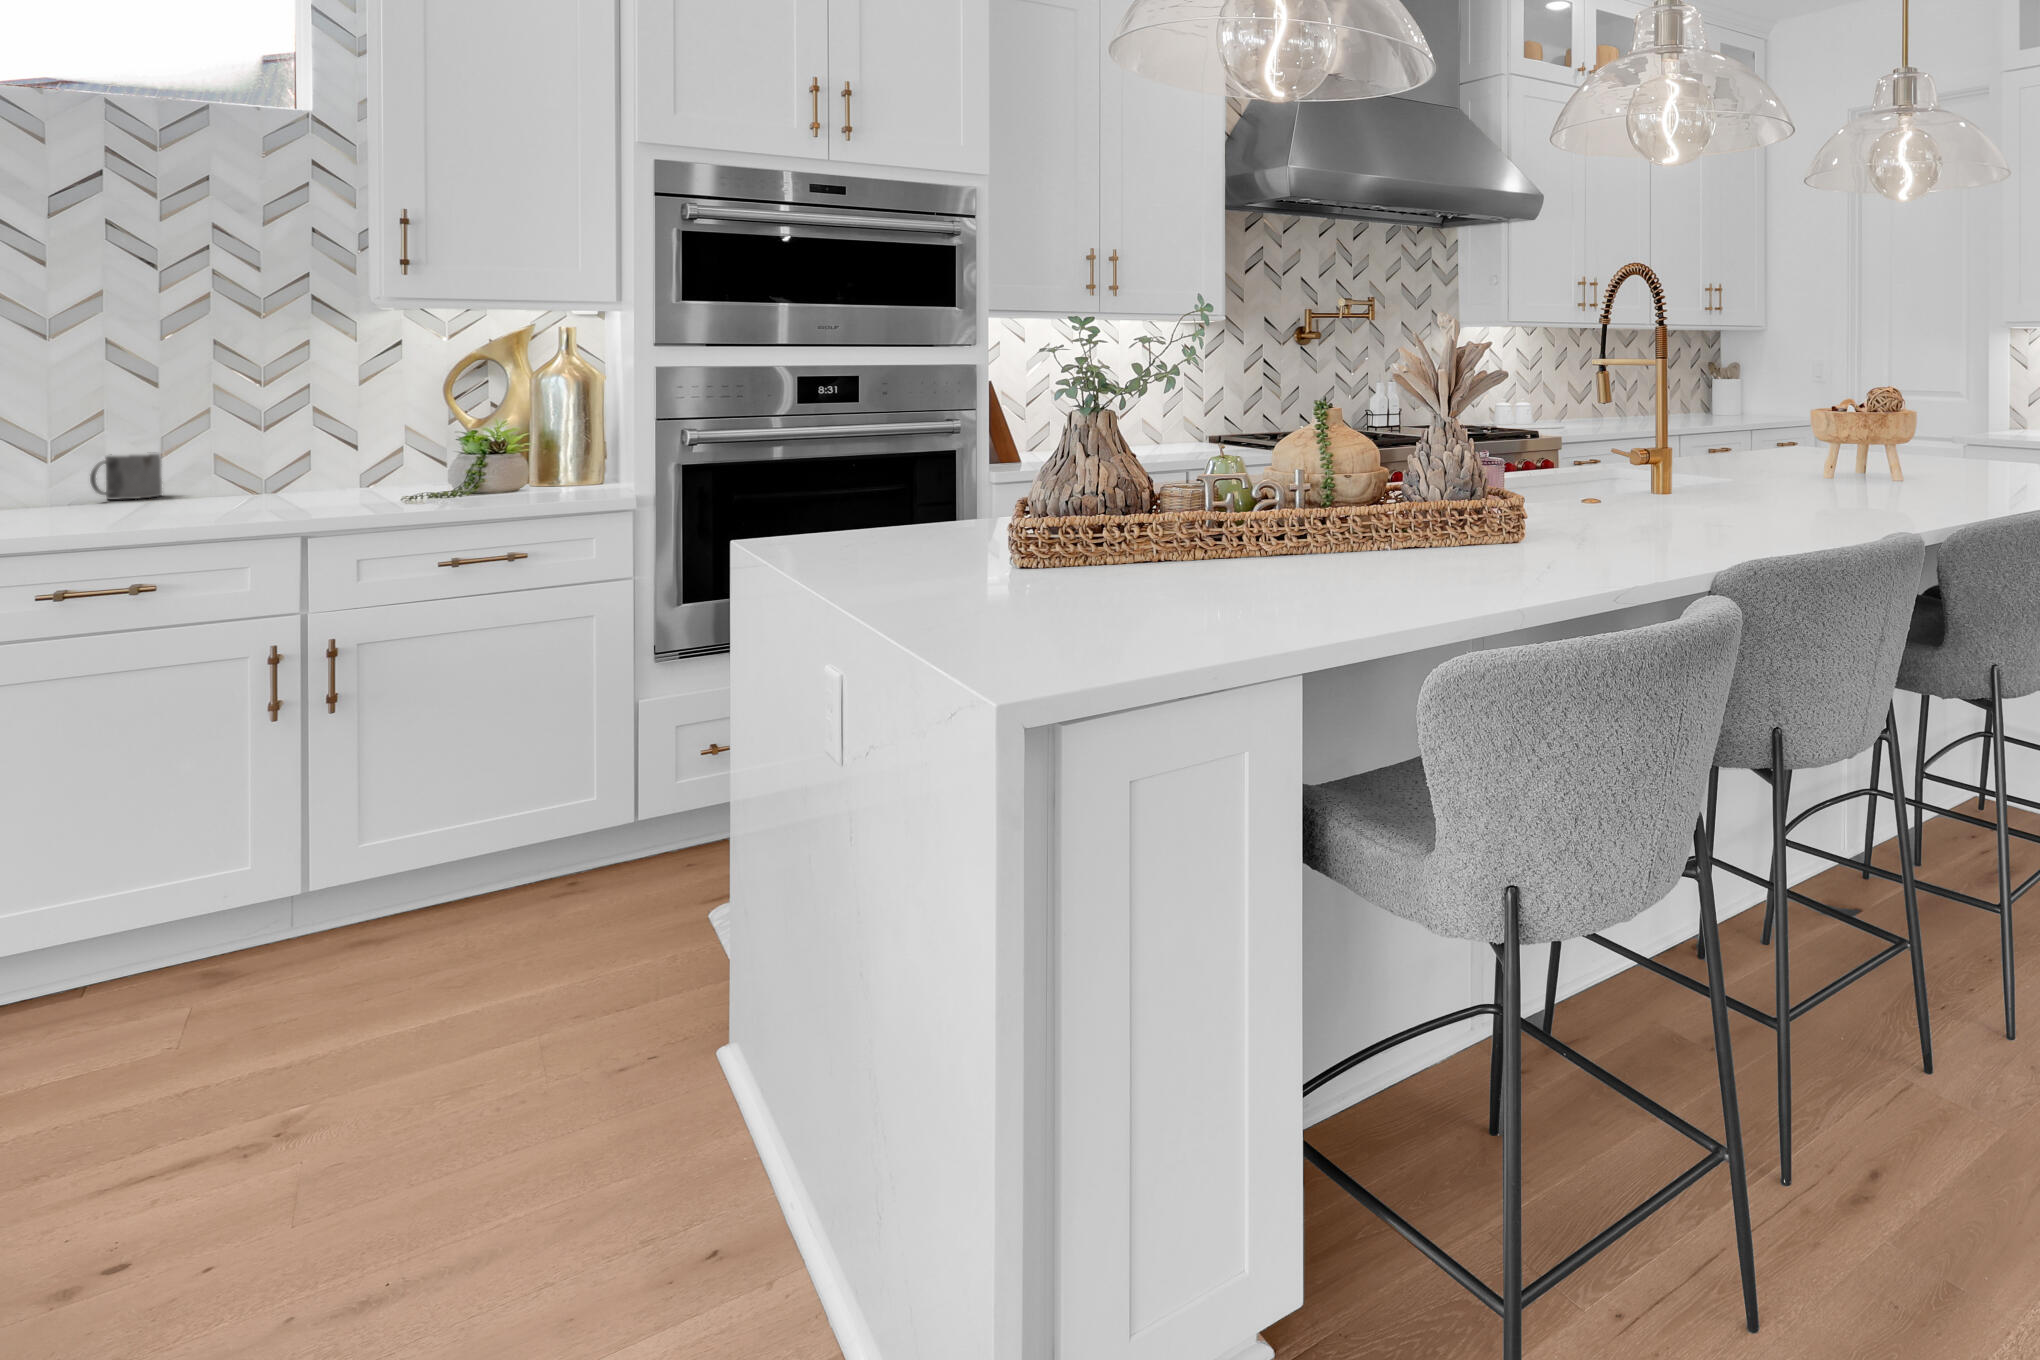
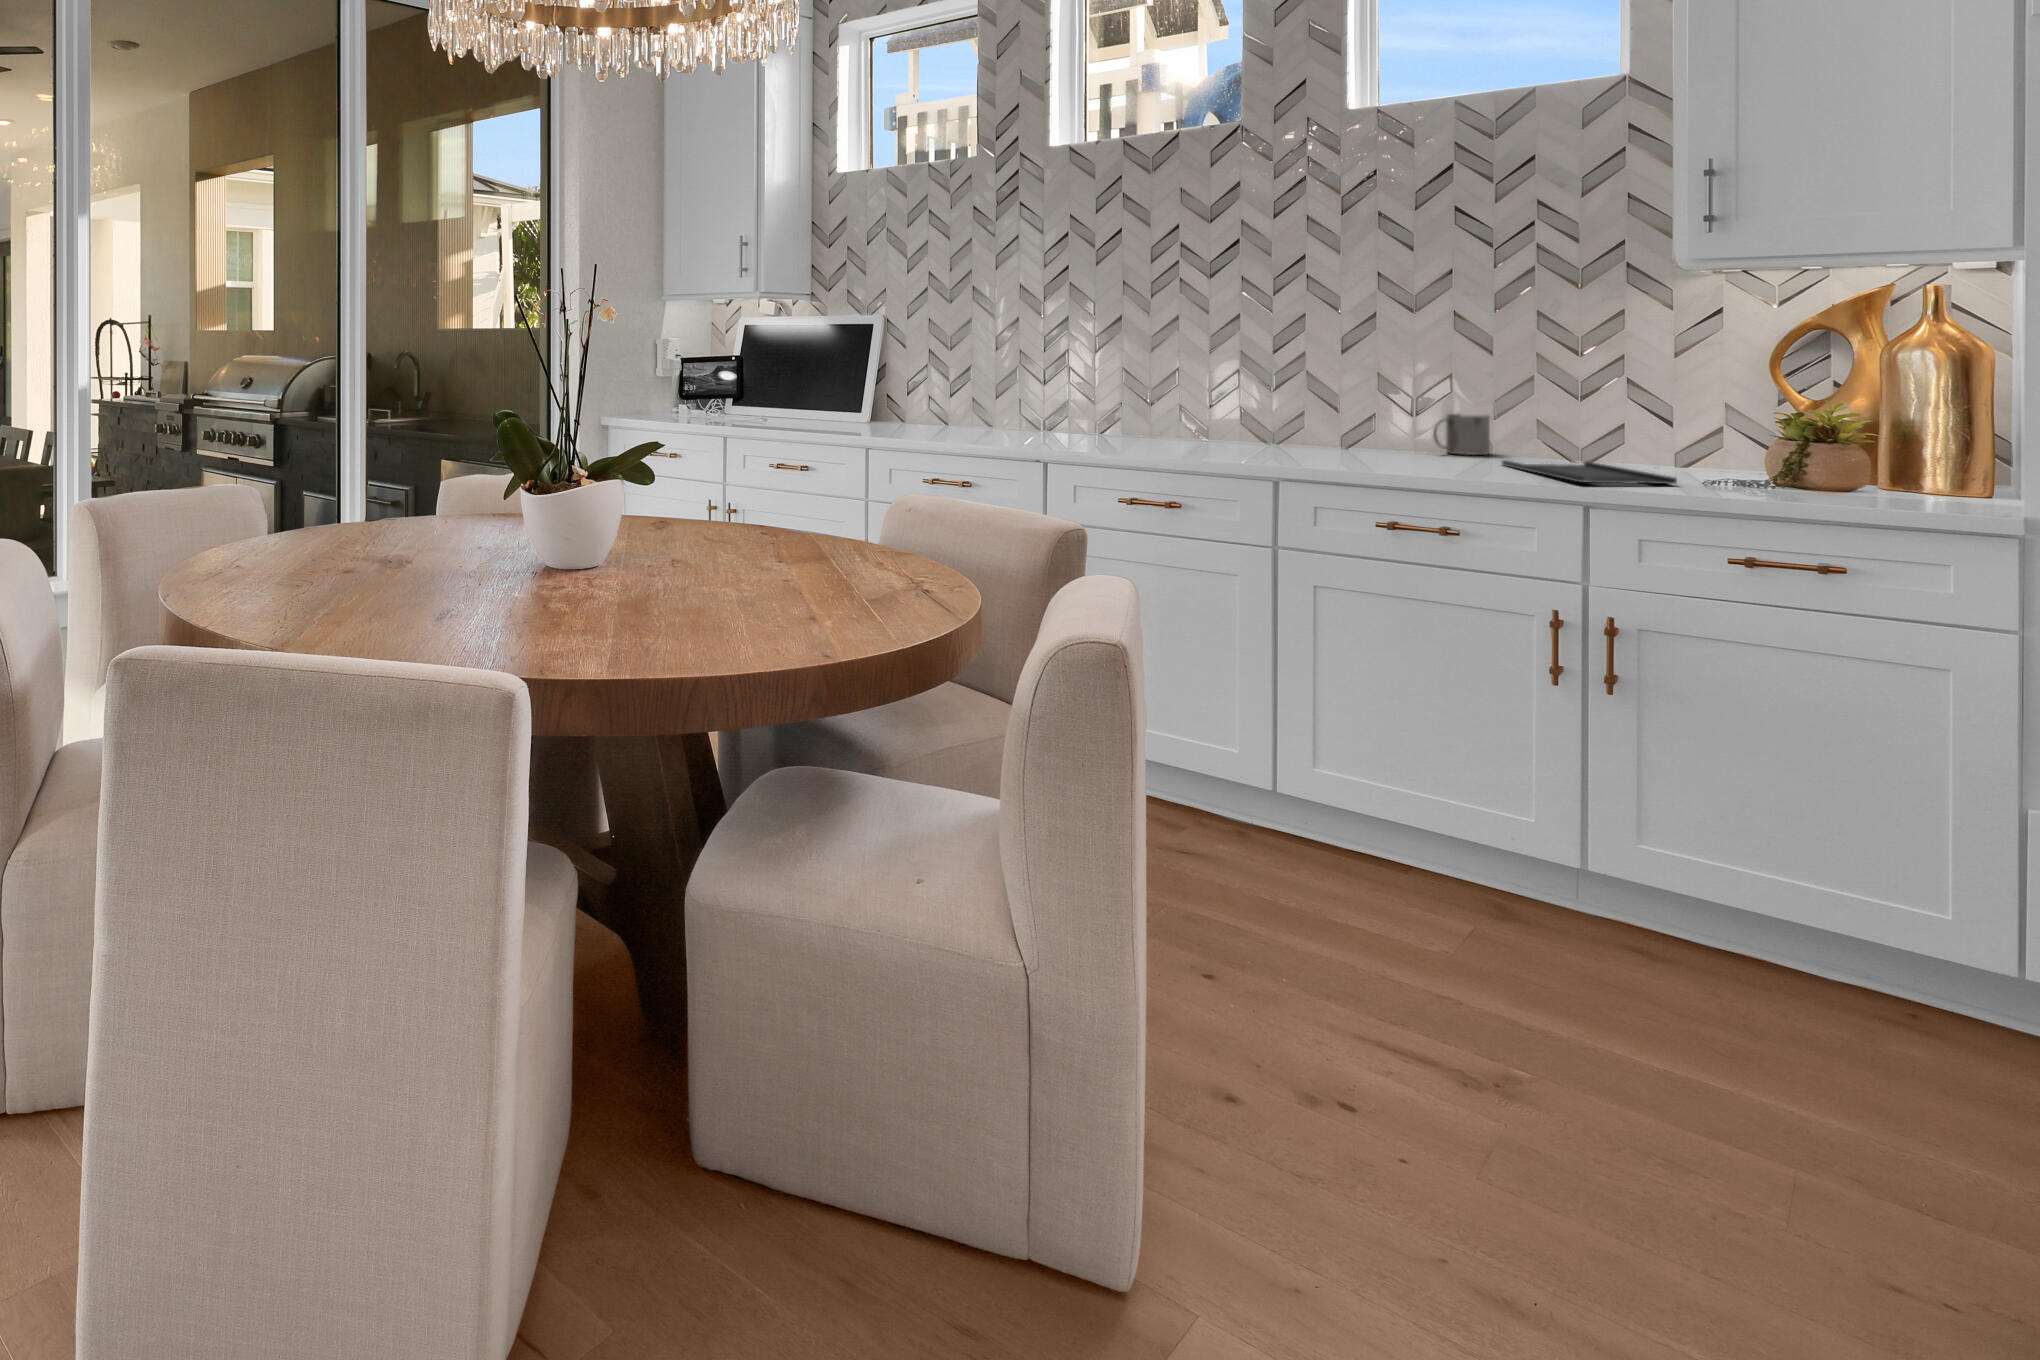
tray: none [188,492,381,512] -> present [1502,460,1677,484]

